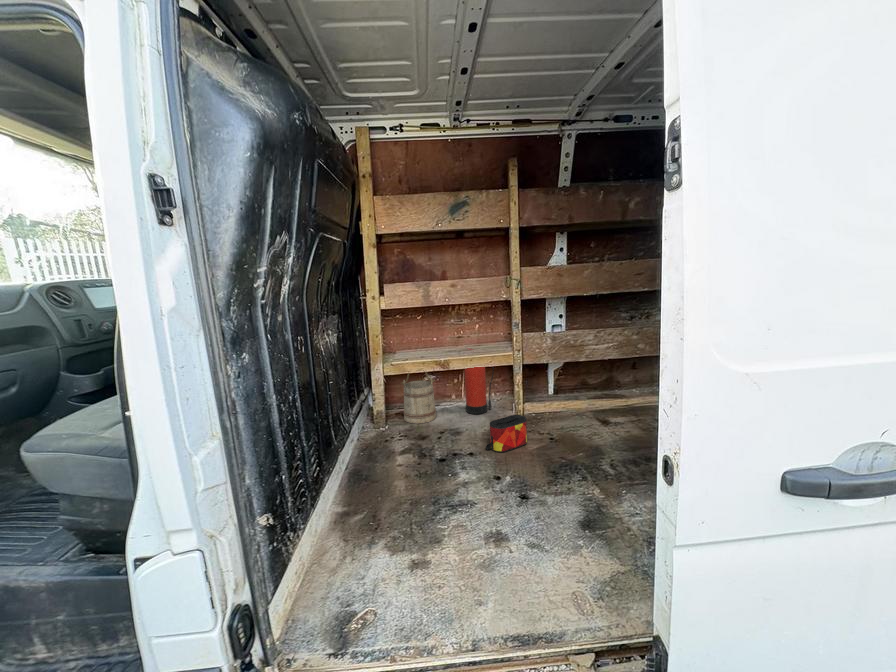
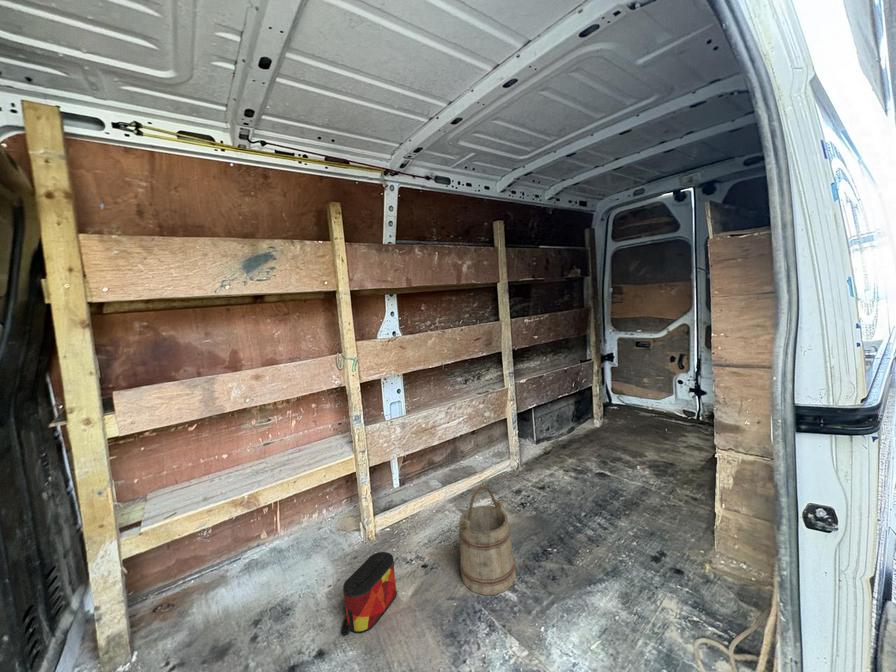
fire extinguisher: present [465,348,494,414] -> none [279,460,326,558]
bucket: present [401,371,436,424] -> present [459,486,516,595]

